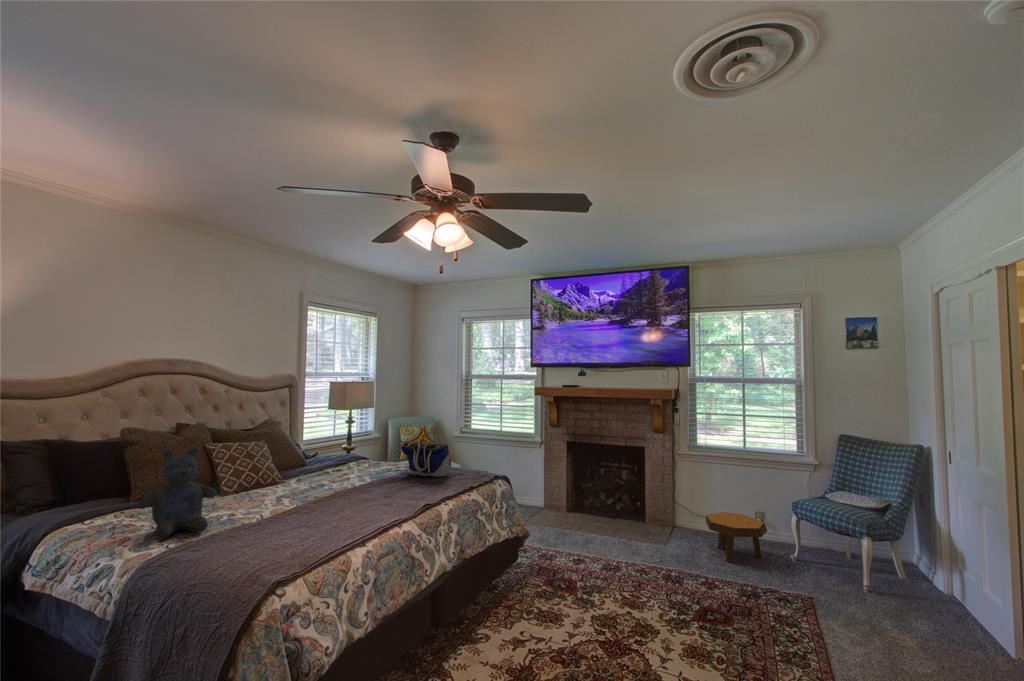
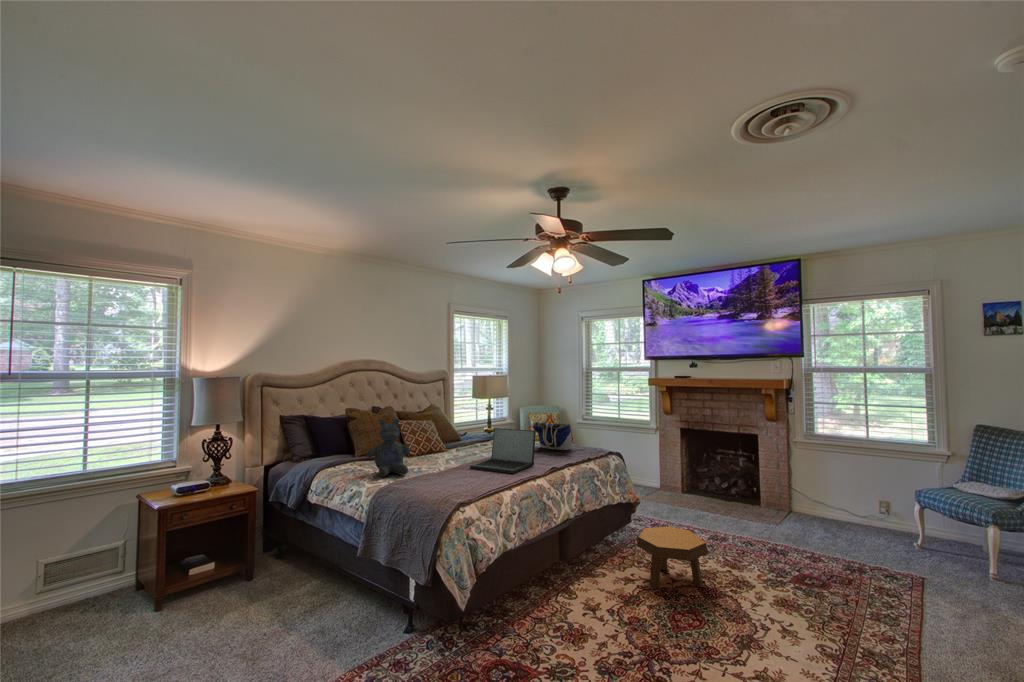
laptop: none [309,454,404,518] -> present [470,428,536,473]
footstool: present [706,512,767,563] -> present [637,526,708,588]

